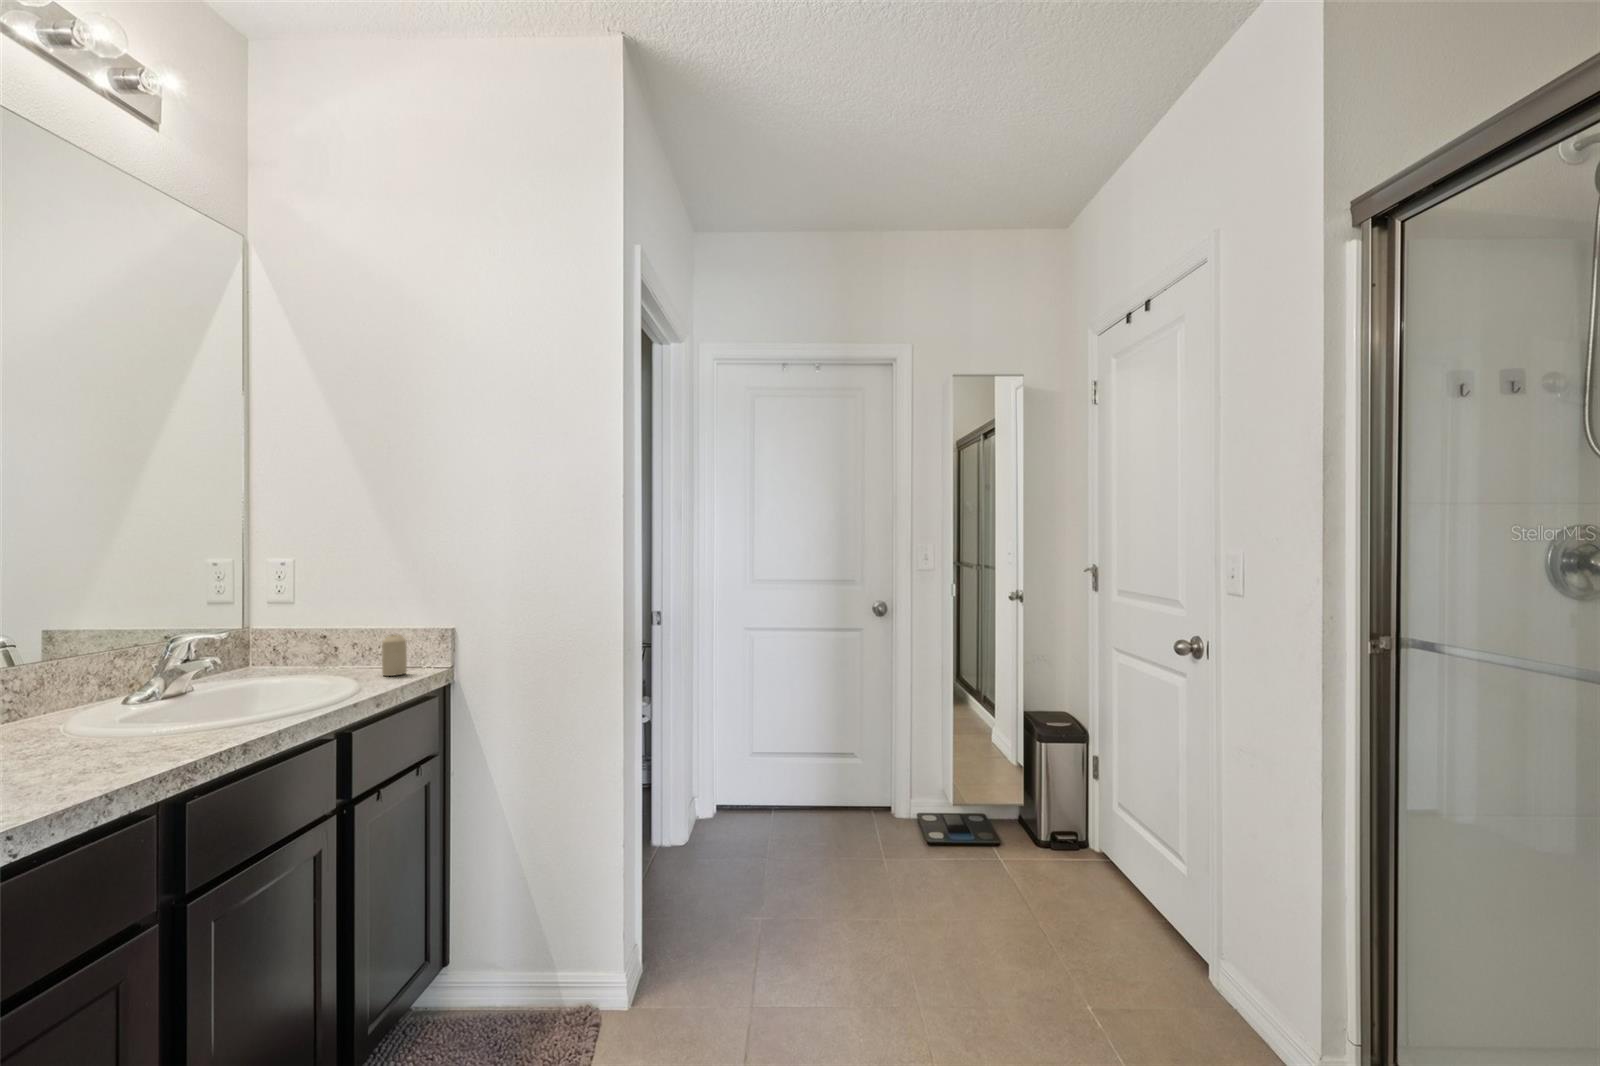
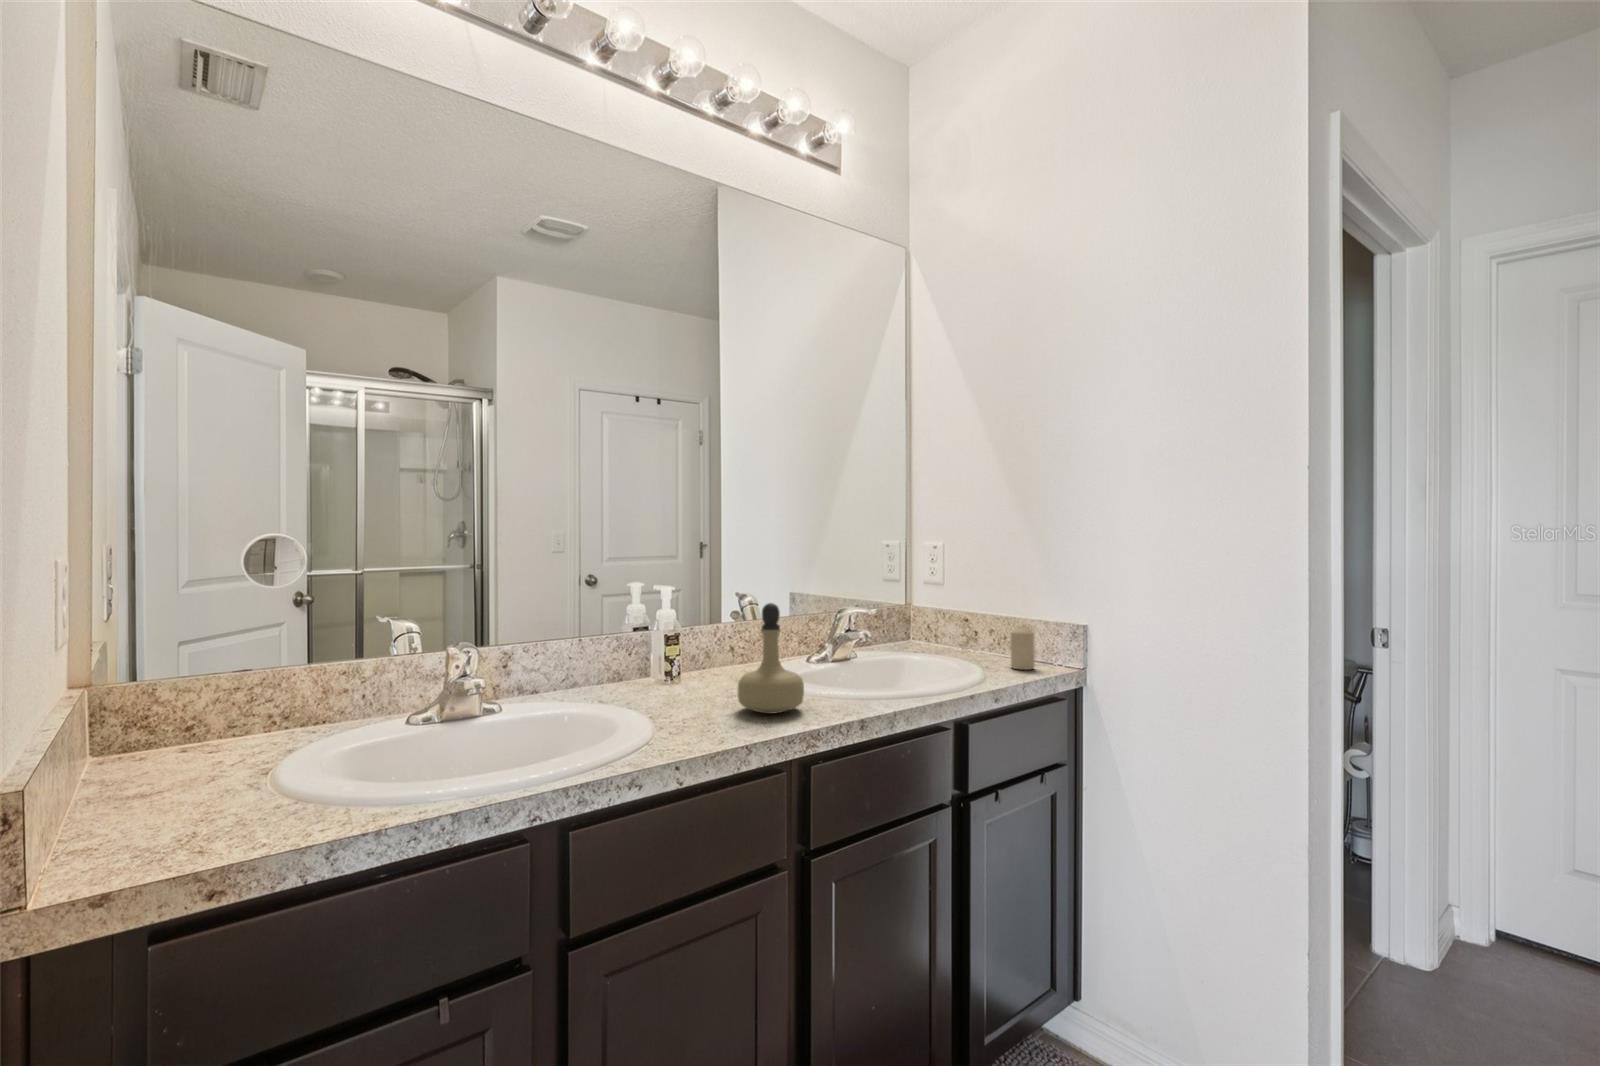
perfume bottle: none [57,632,162,761] -> present [738,603,804,714]

